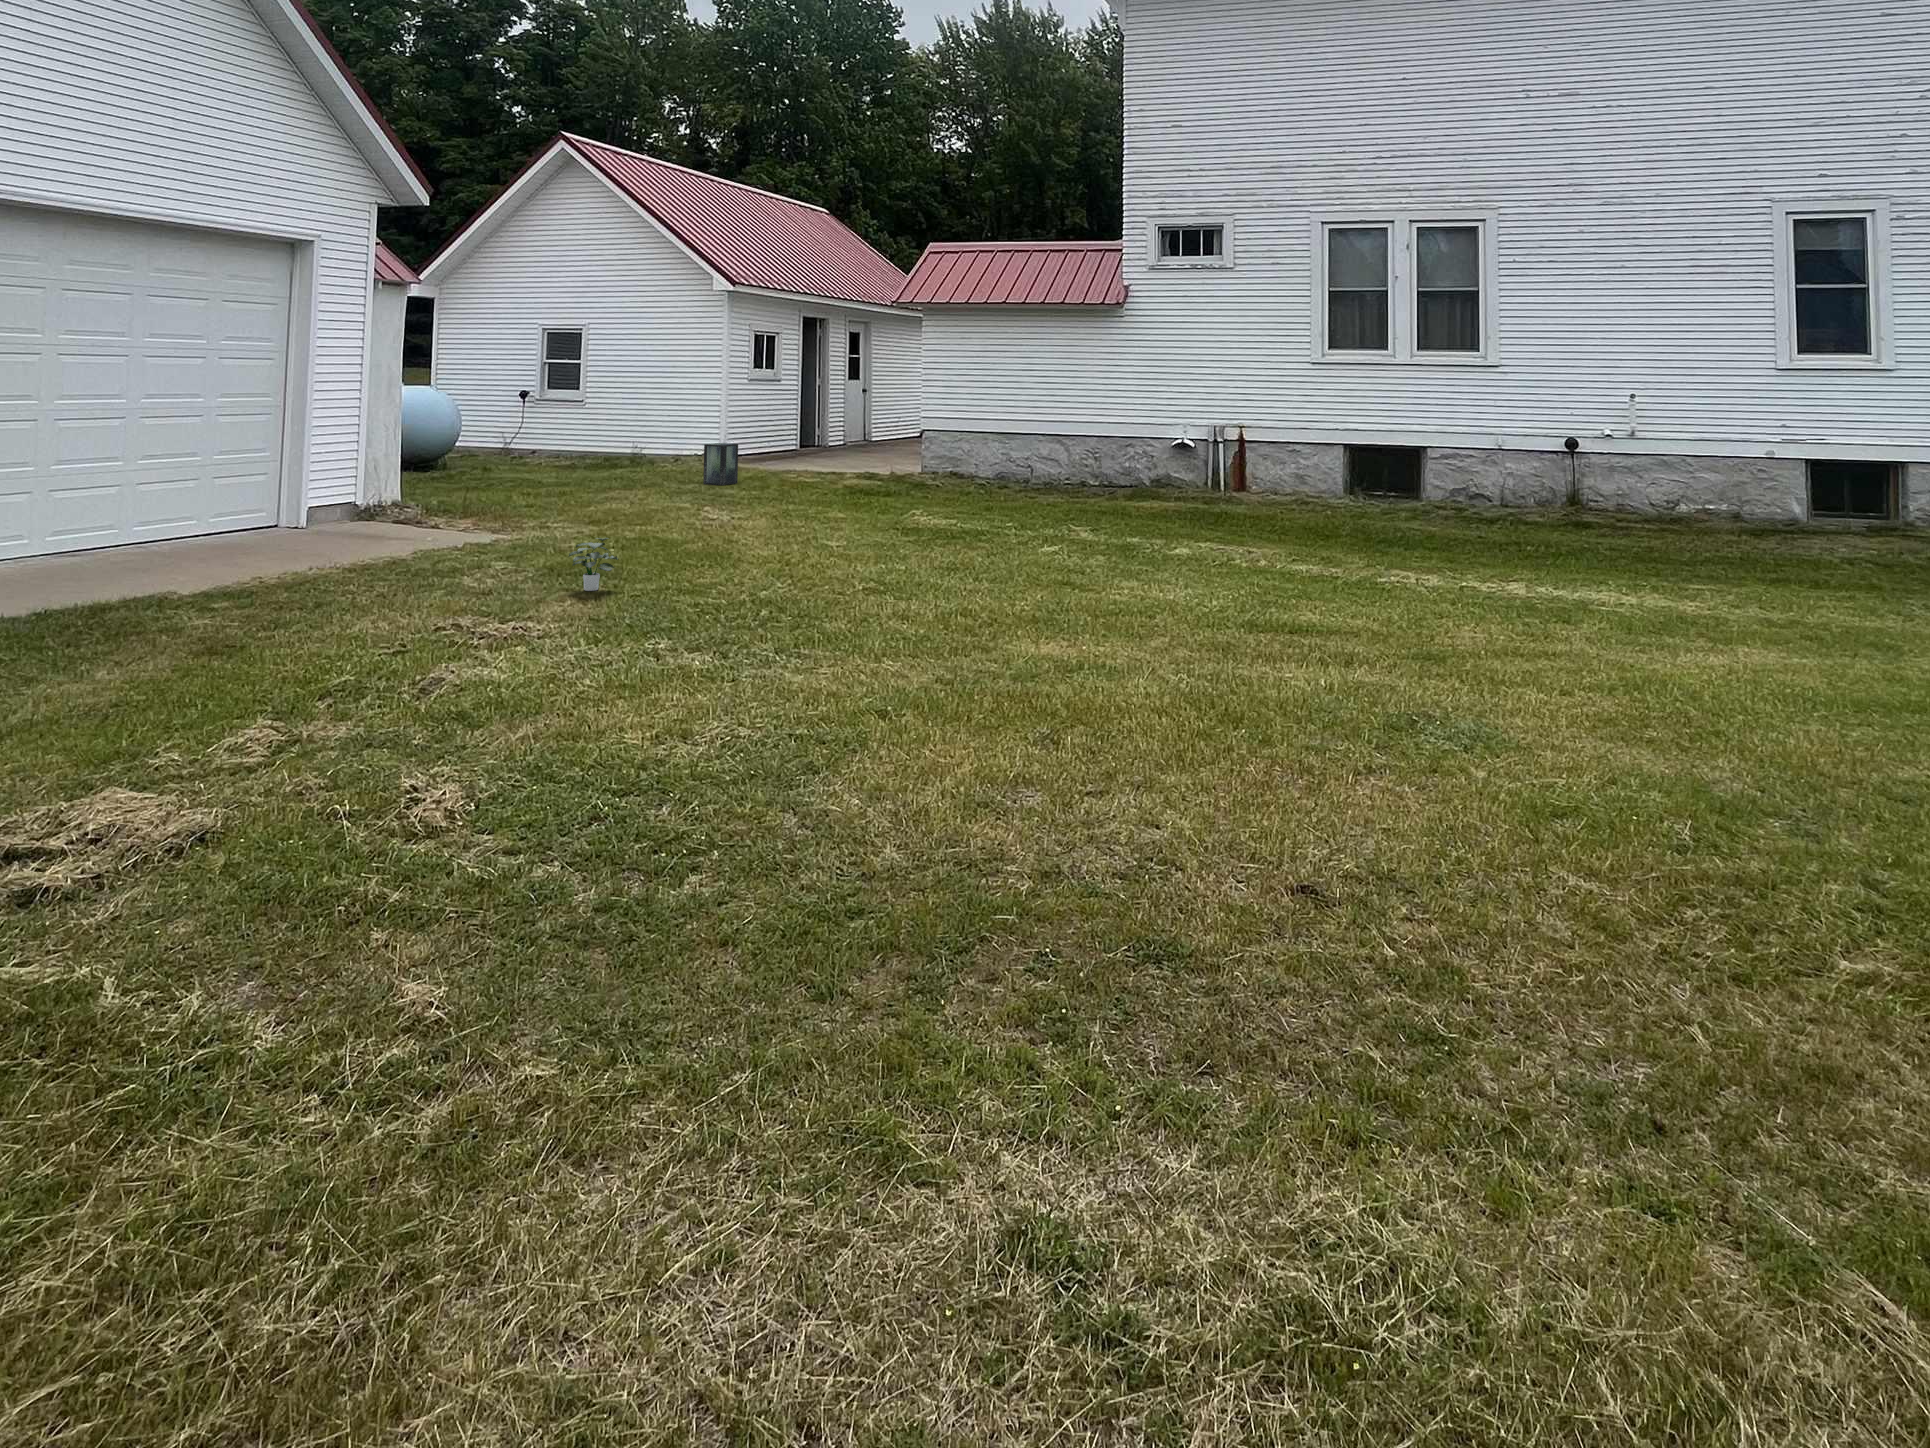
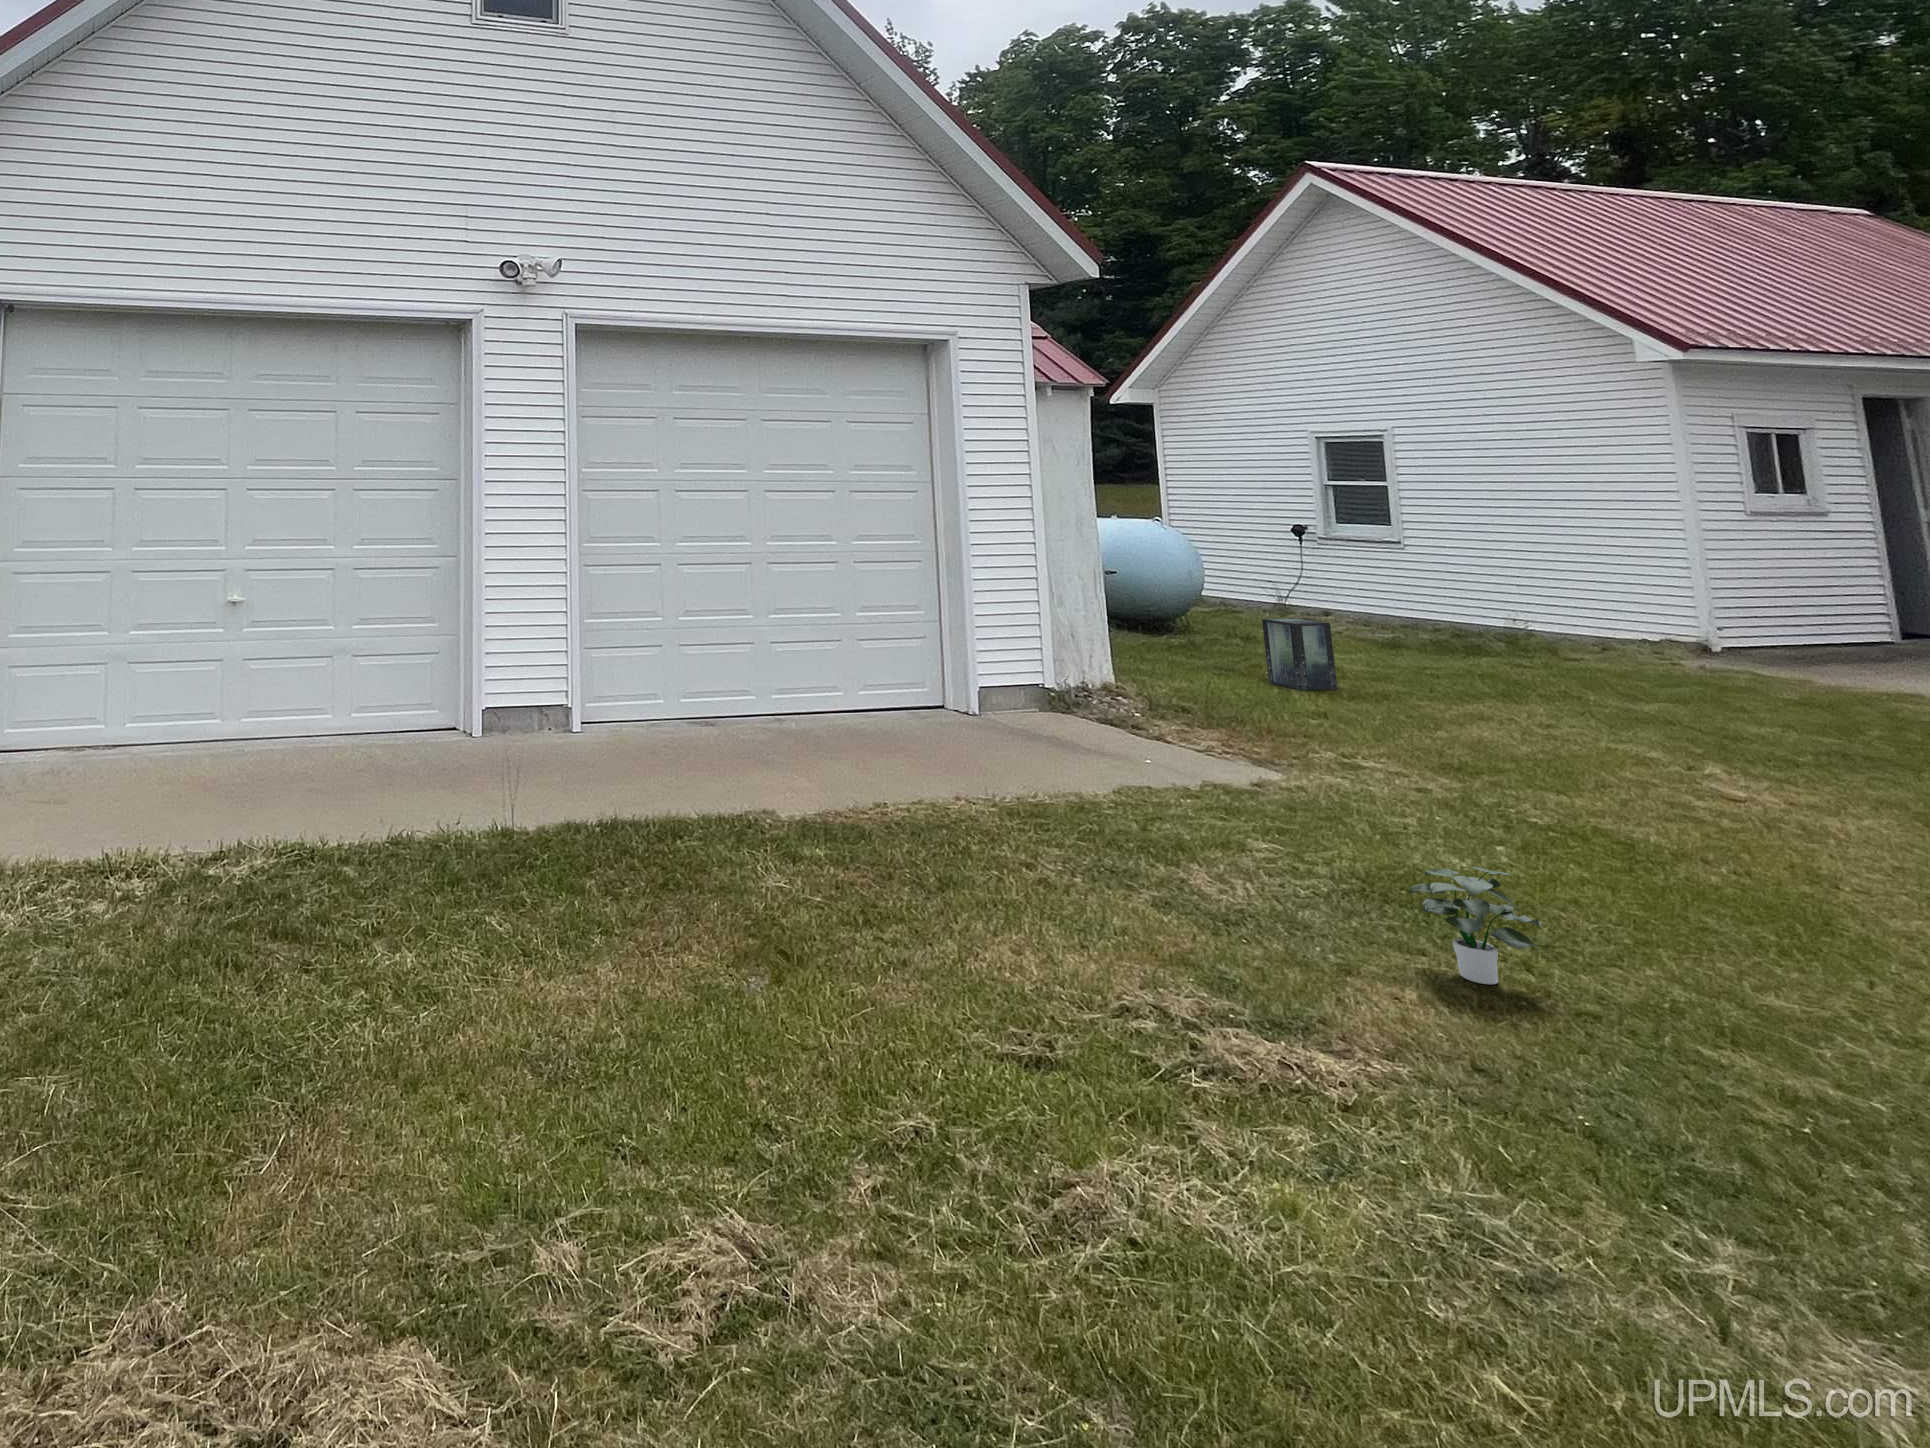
storage box: present [703,443,738,485] -> present [1262,618,1338,691]

